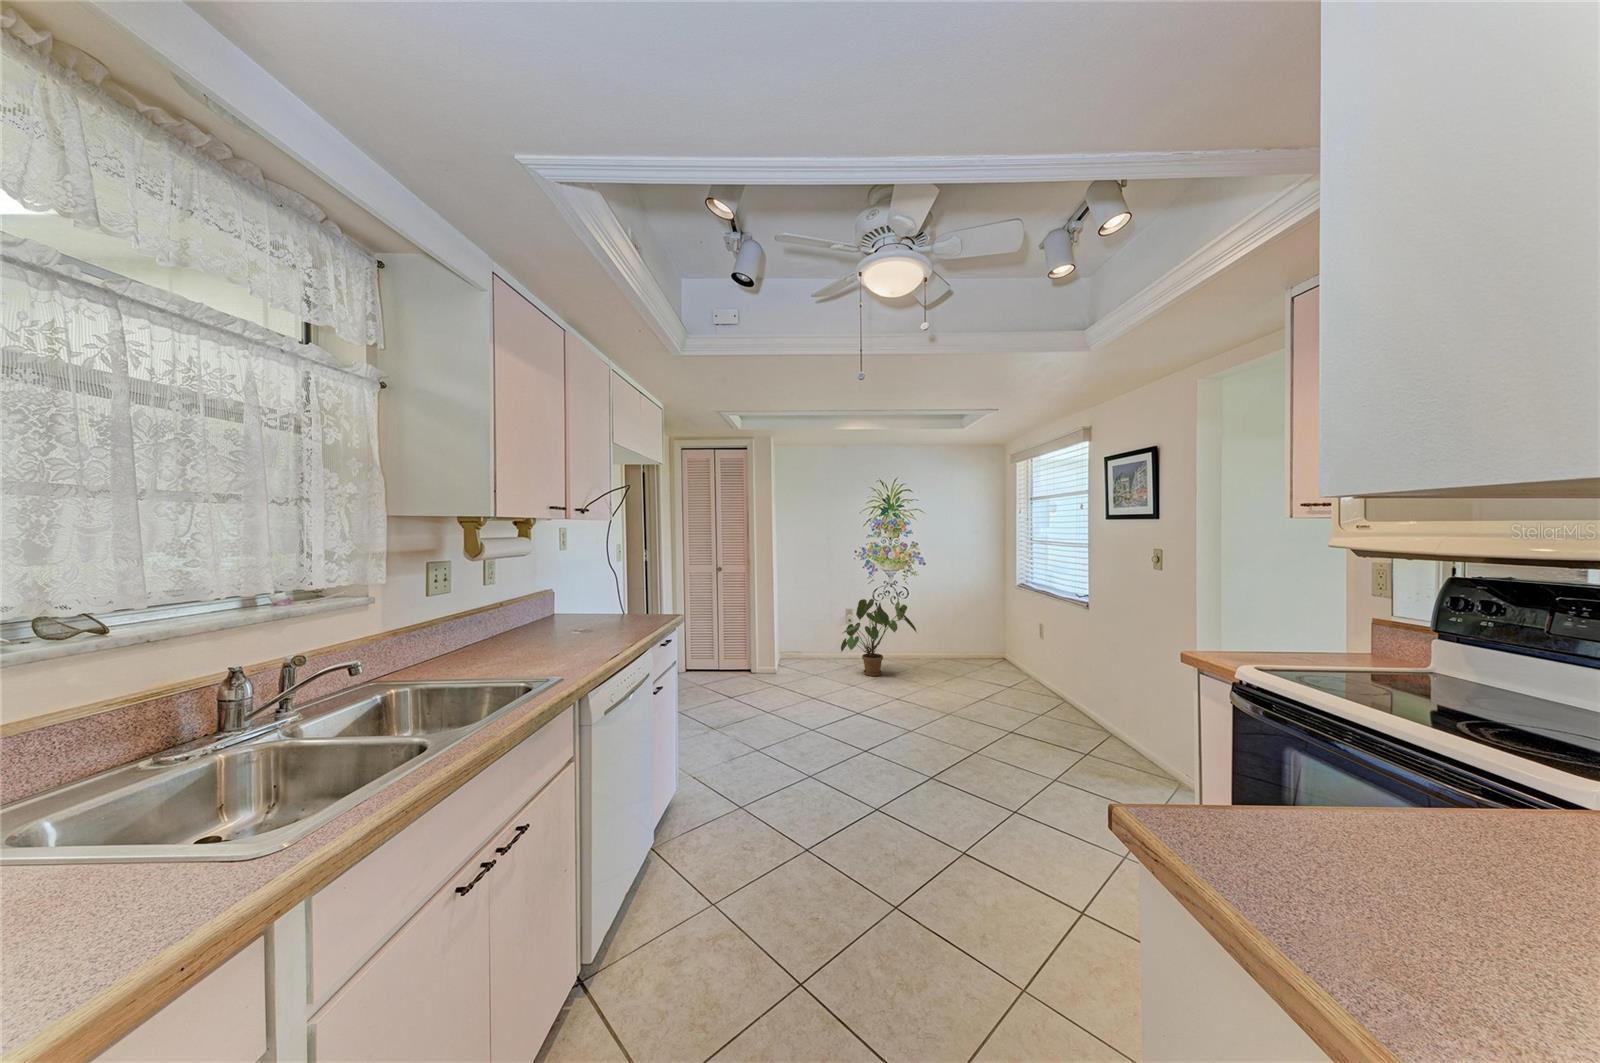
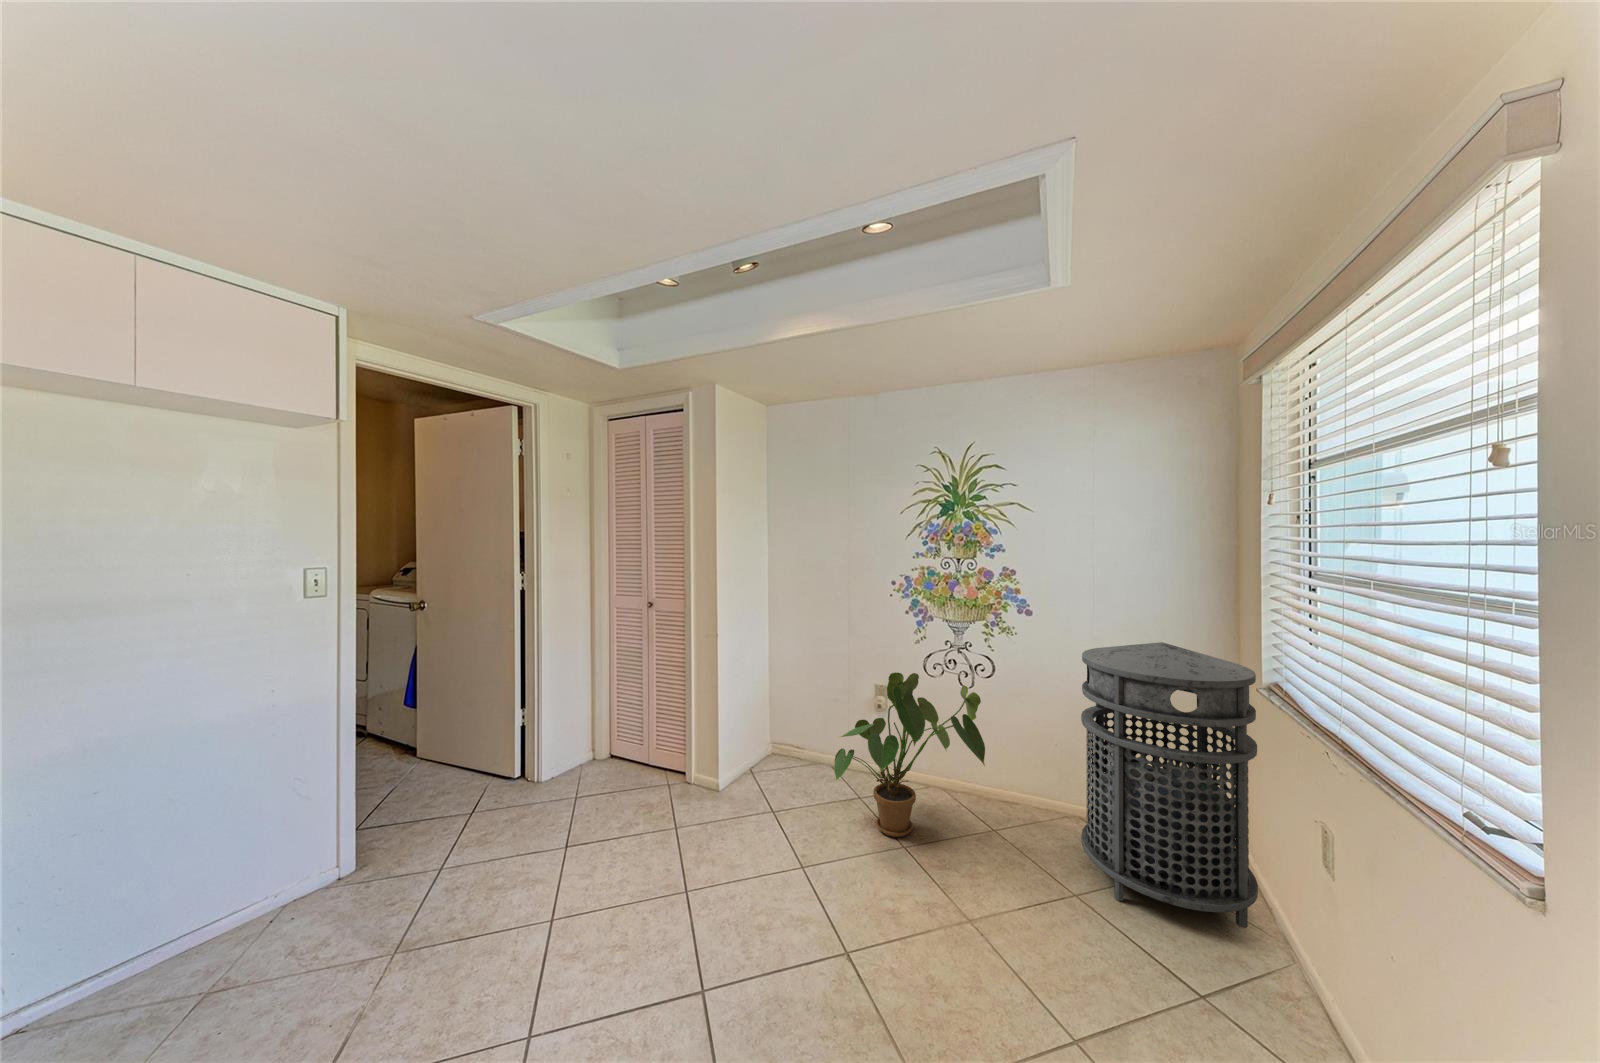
trash can: none [954,571,1019,679] -> present [1081,642,1258,928]

